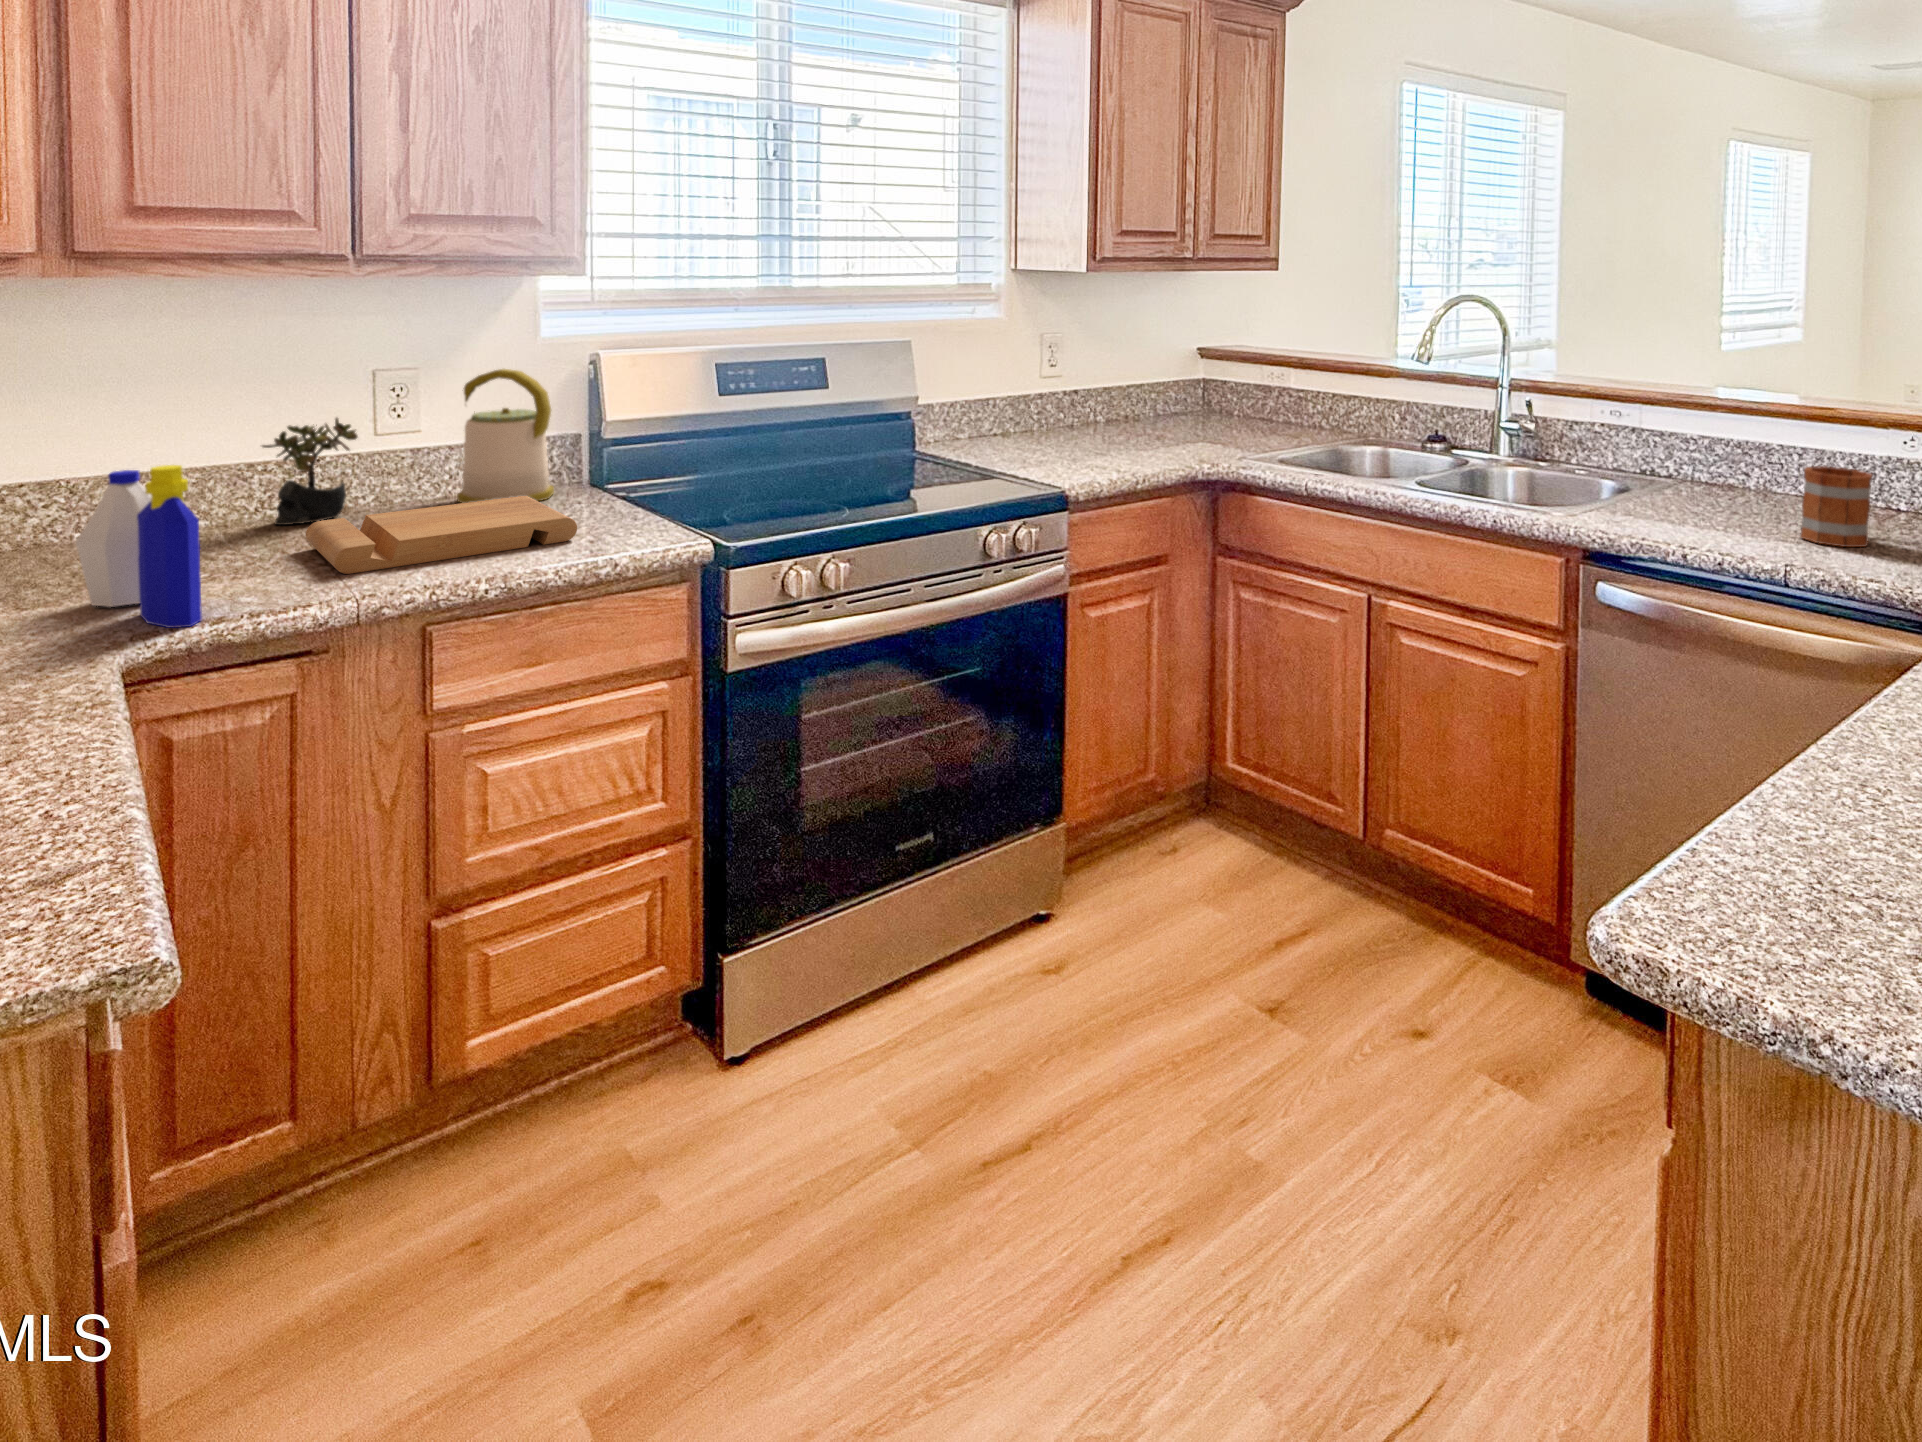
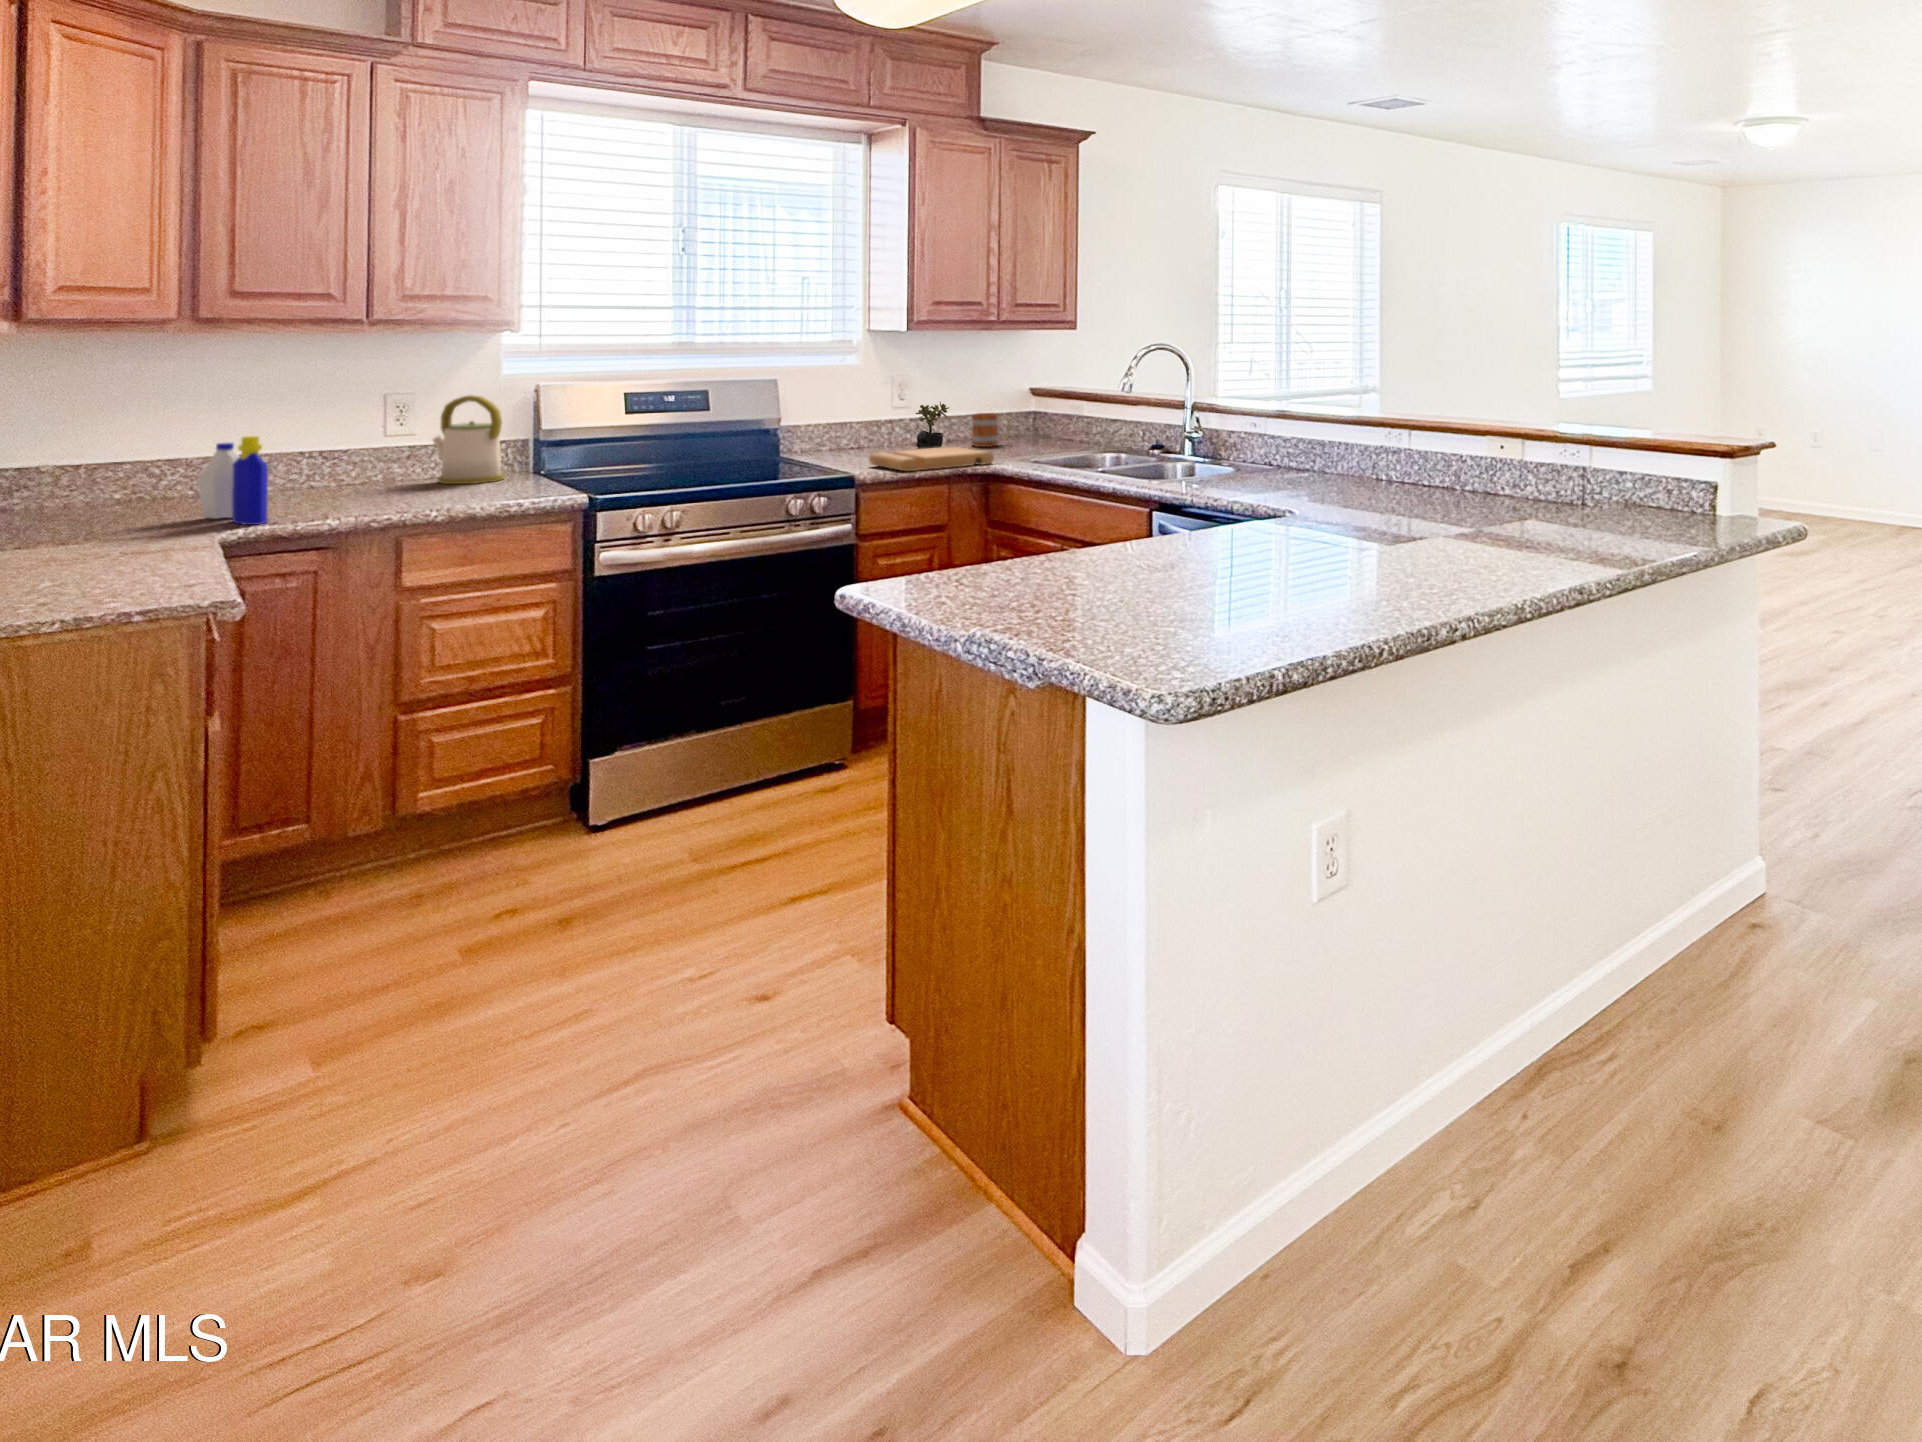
succulent plant: present [262,418,358,525] -> present [916,402,949,450]
mug: present [1800,466,1872,547] -> present [972,413,1010,447]
cutting board: present [306,496,577,574] -> present [869,447,994,471]

